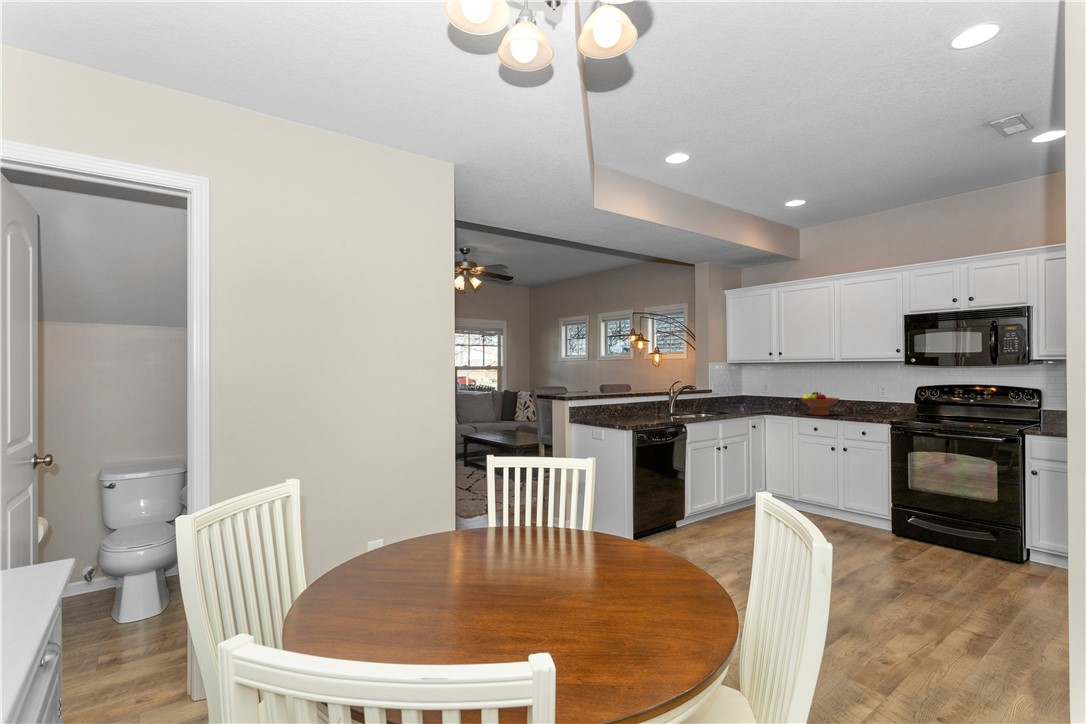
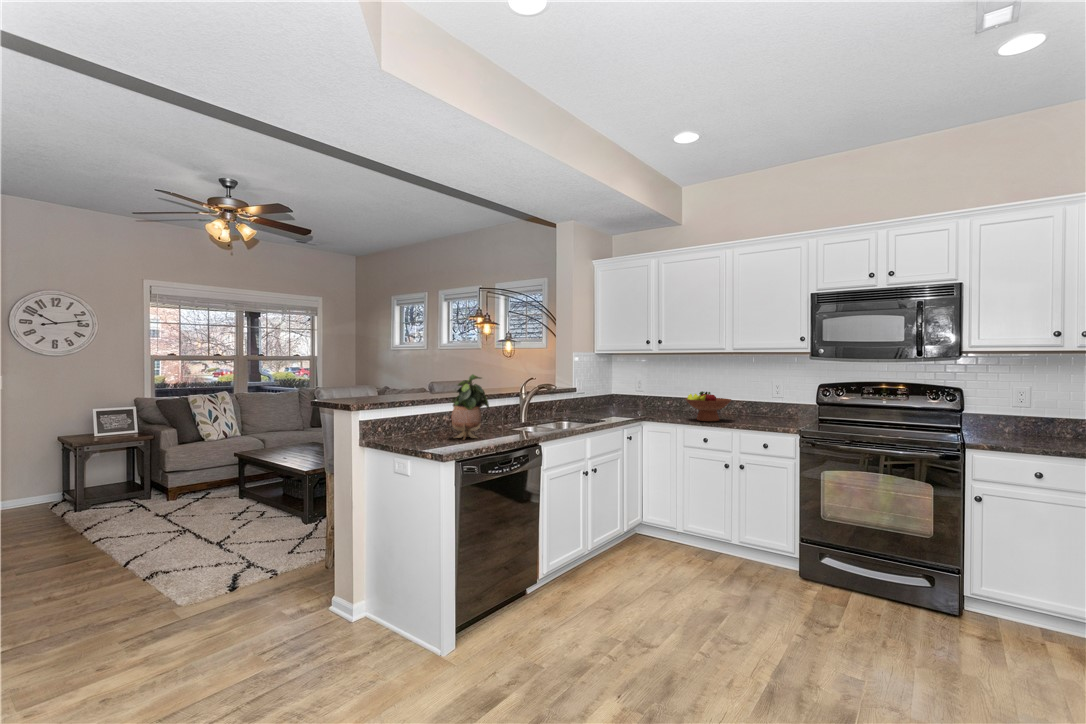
potted plant: none [625,378,650,421] -> present [452,374,489,440]

